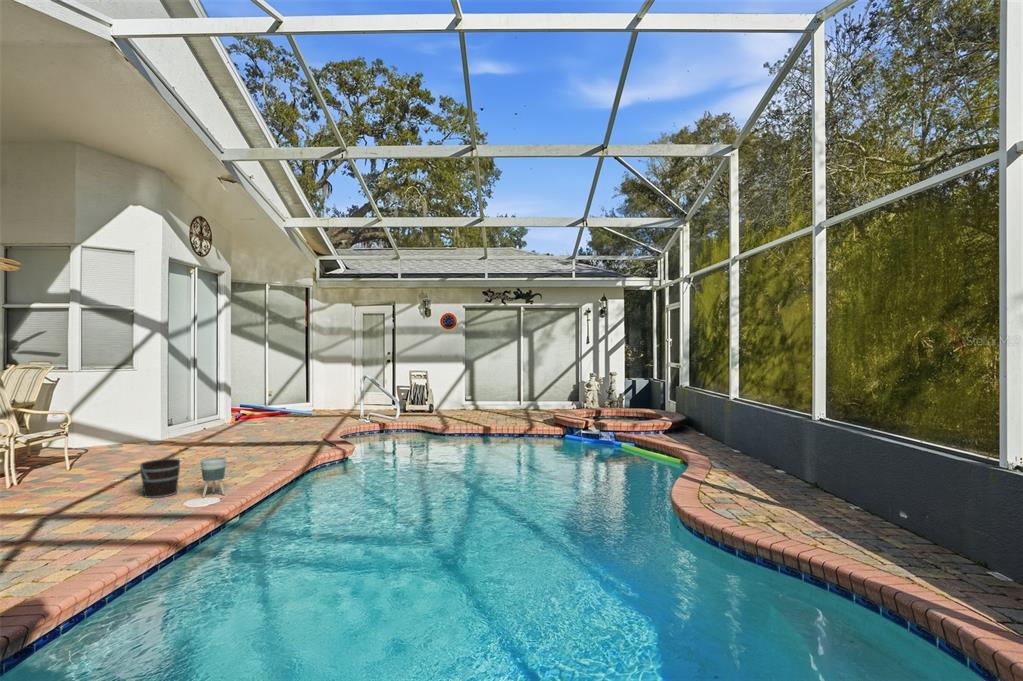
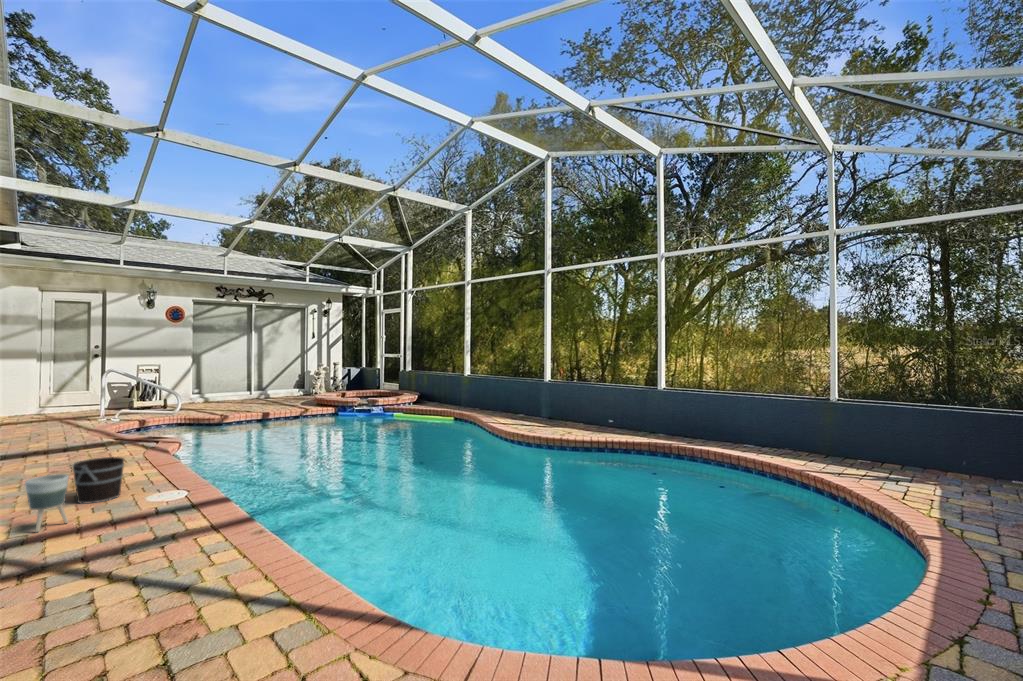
planter: present [200,457,226,497] -> present [25,474,69,532]

